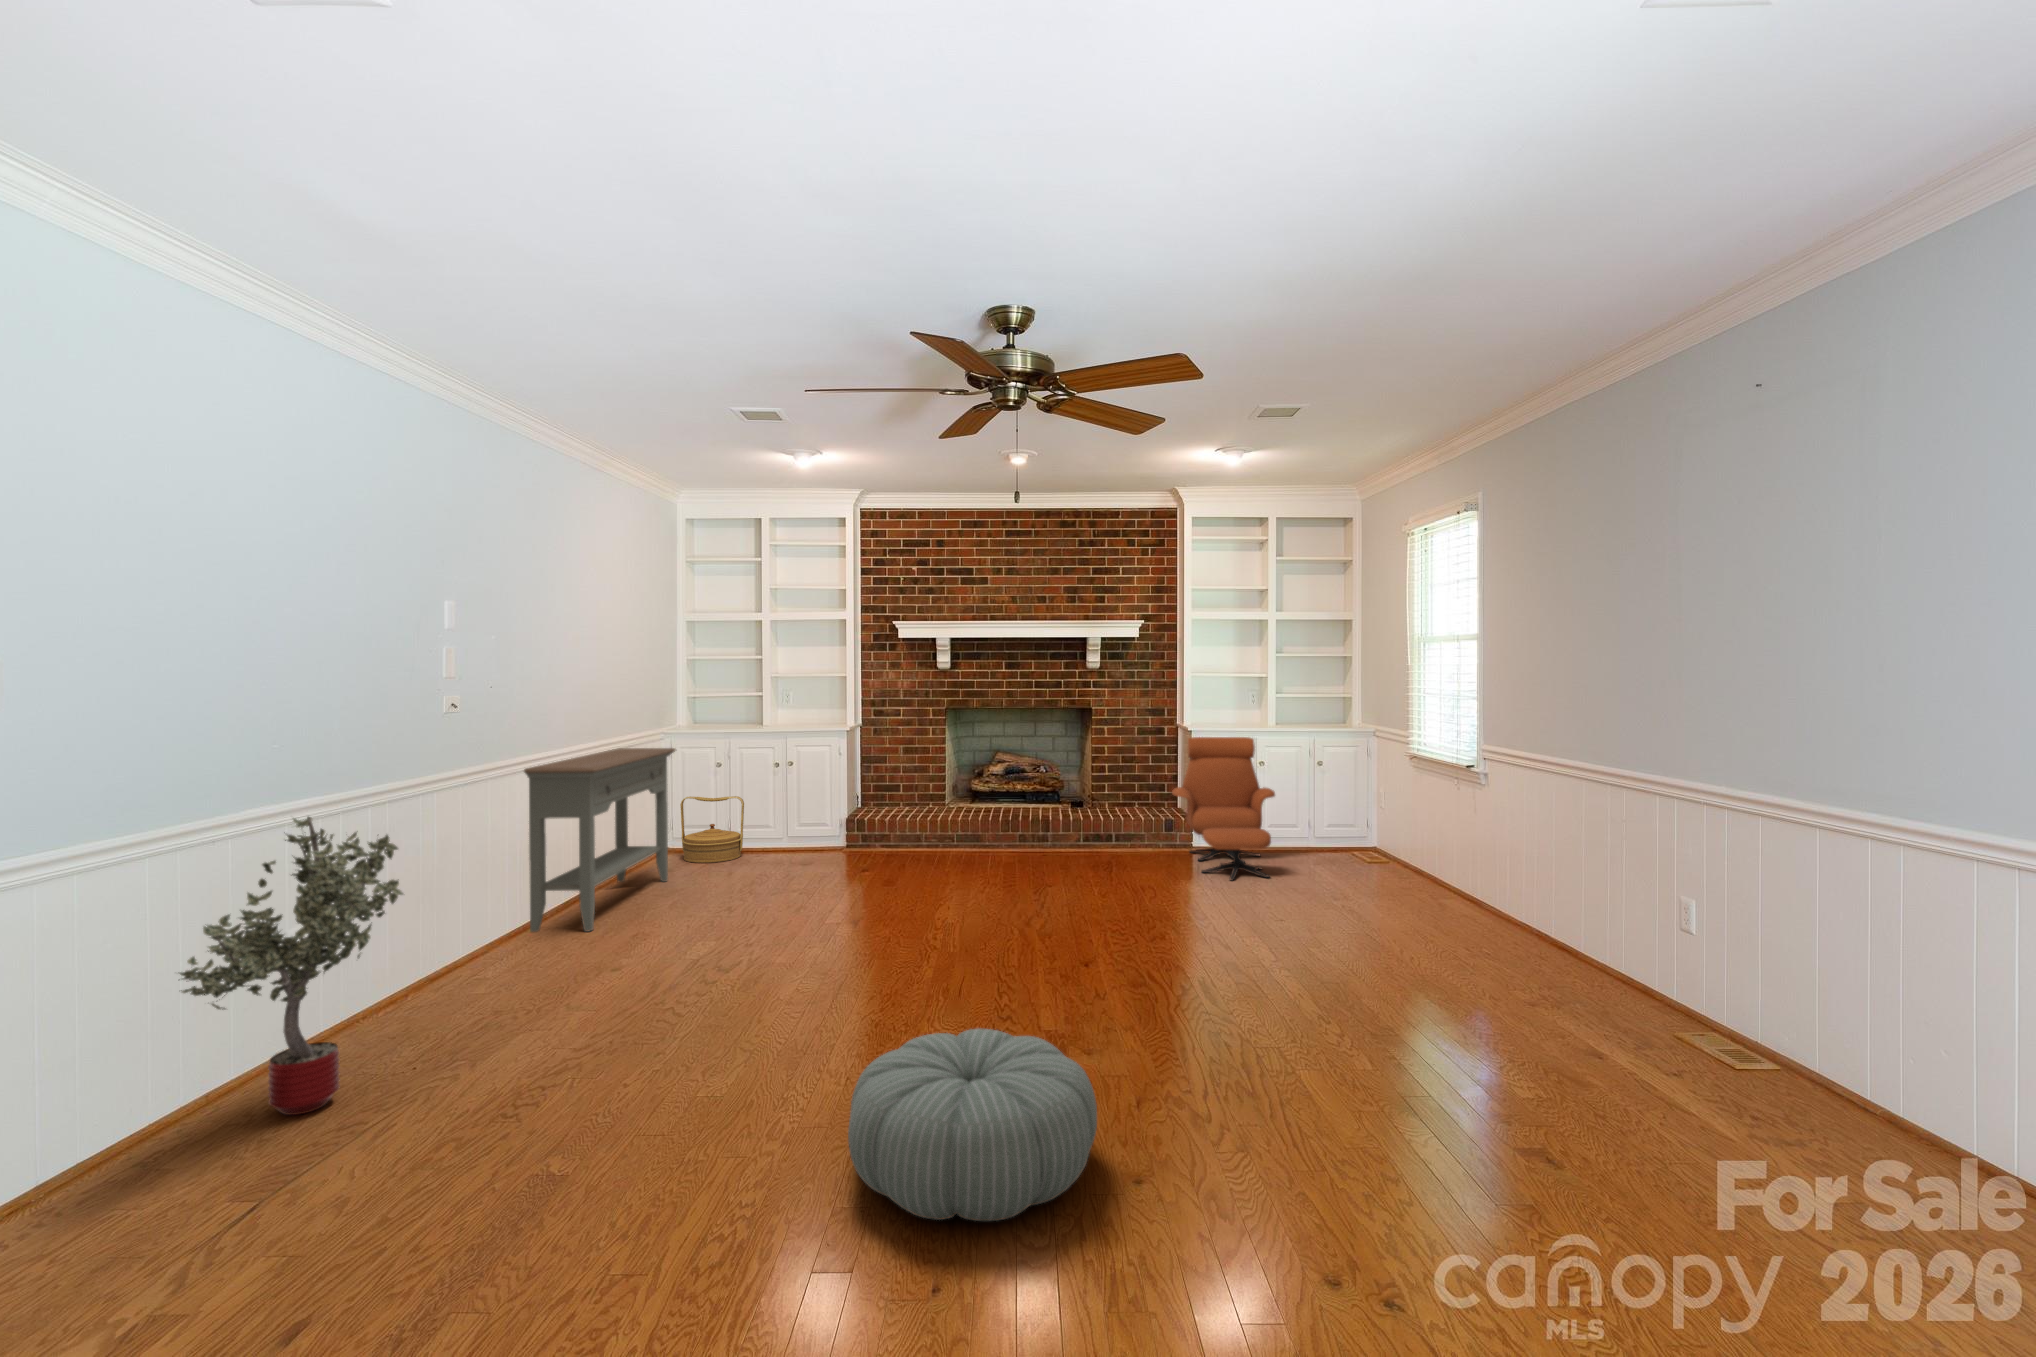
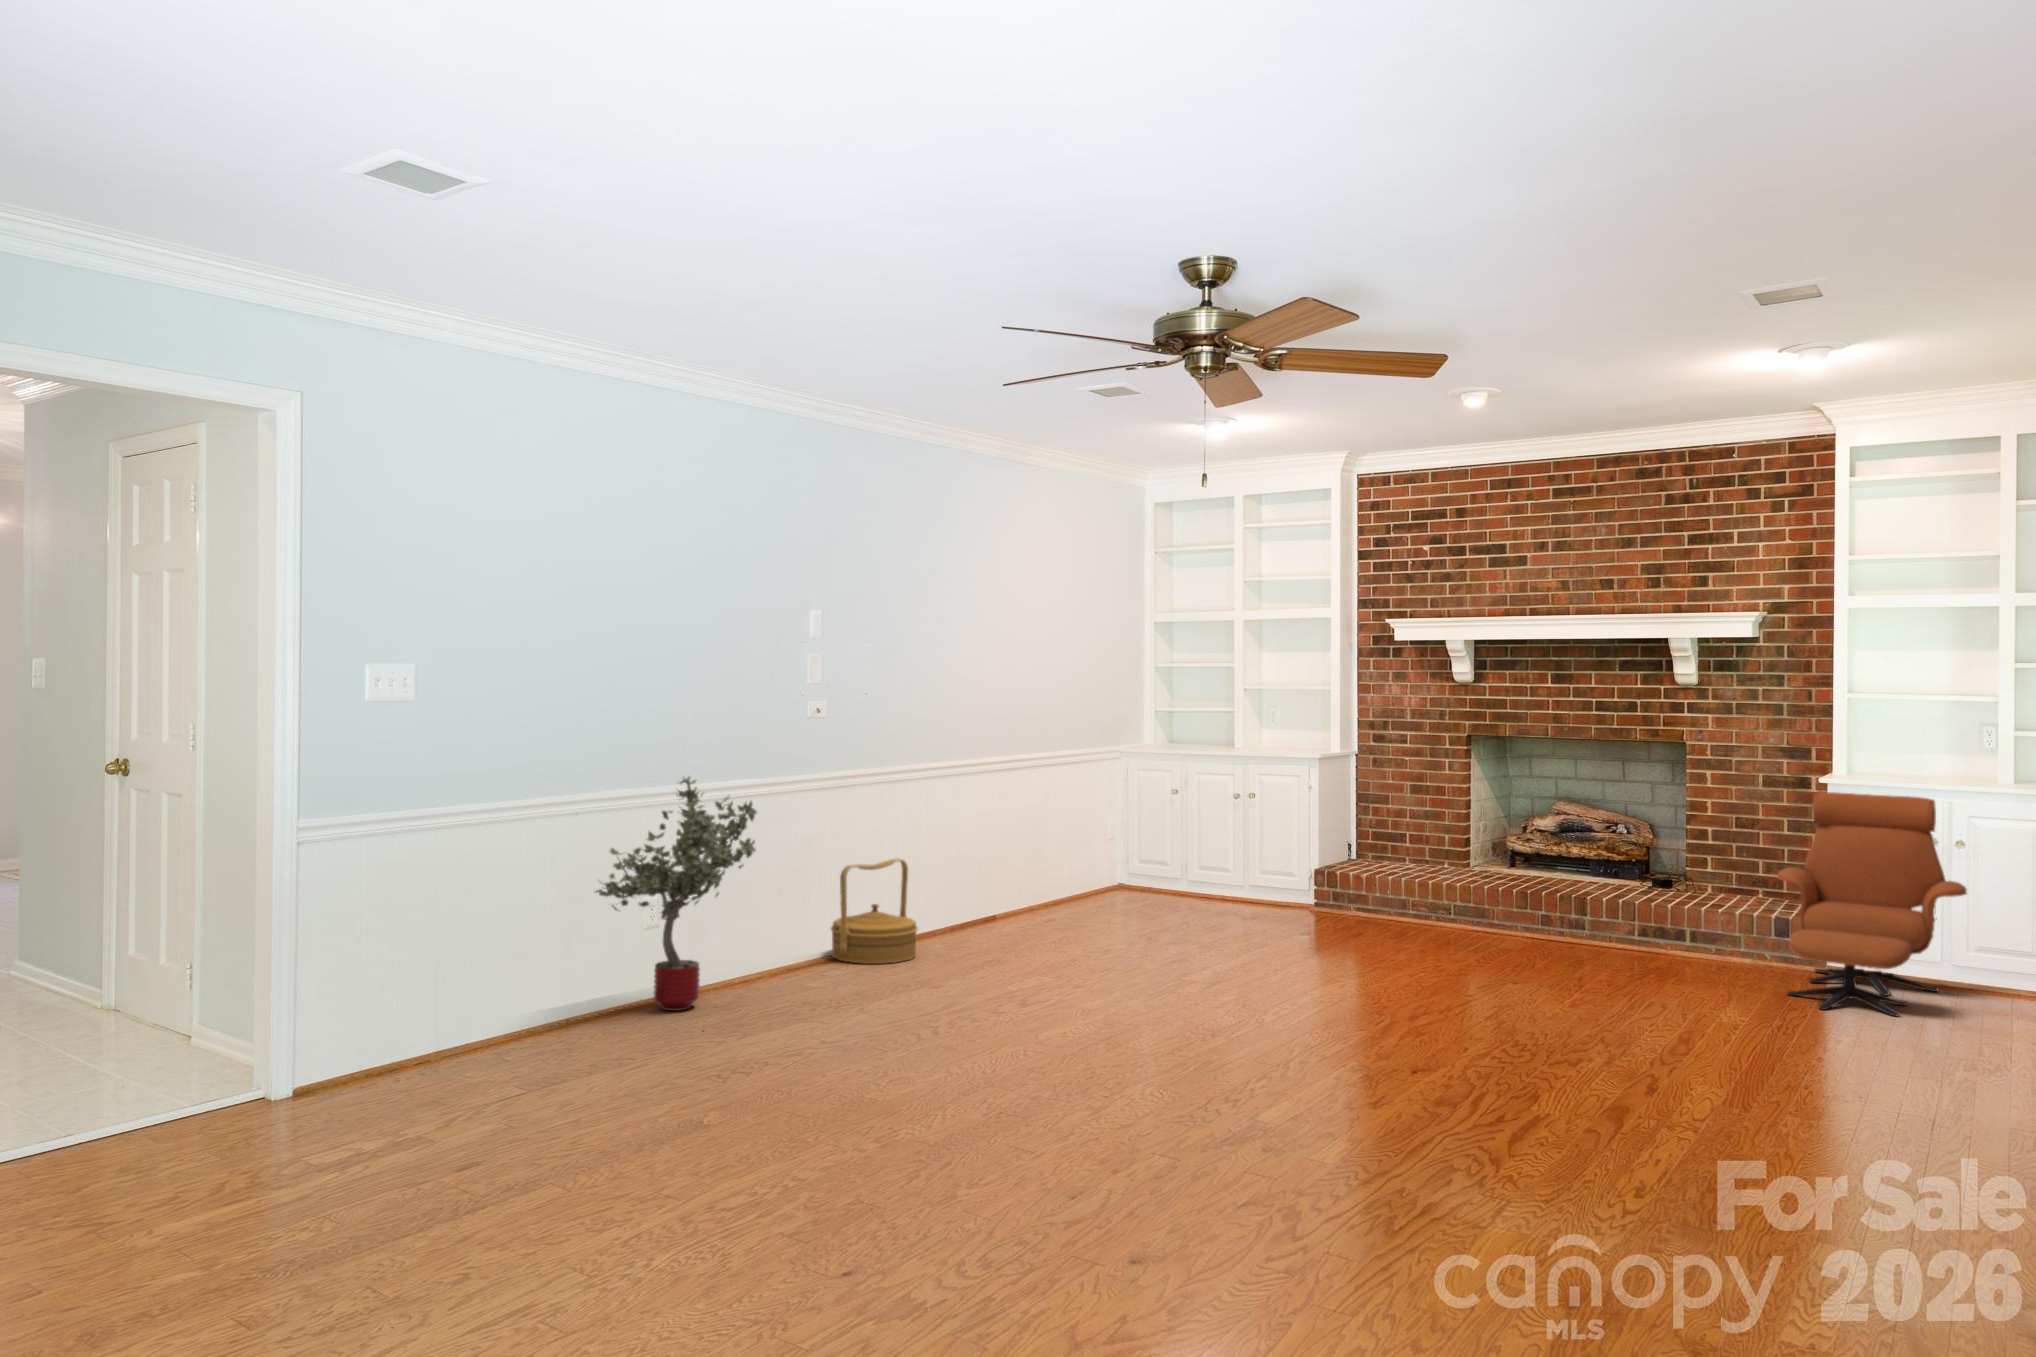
console table: present [524,748,675,932] -> none [923,759,1104,939]
woven basket: present [680,796,744,863] -> present [831,859,918,964]
pouf: present [848,1028,1097,1221] -> none [957,1023,1200,1176]

